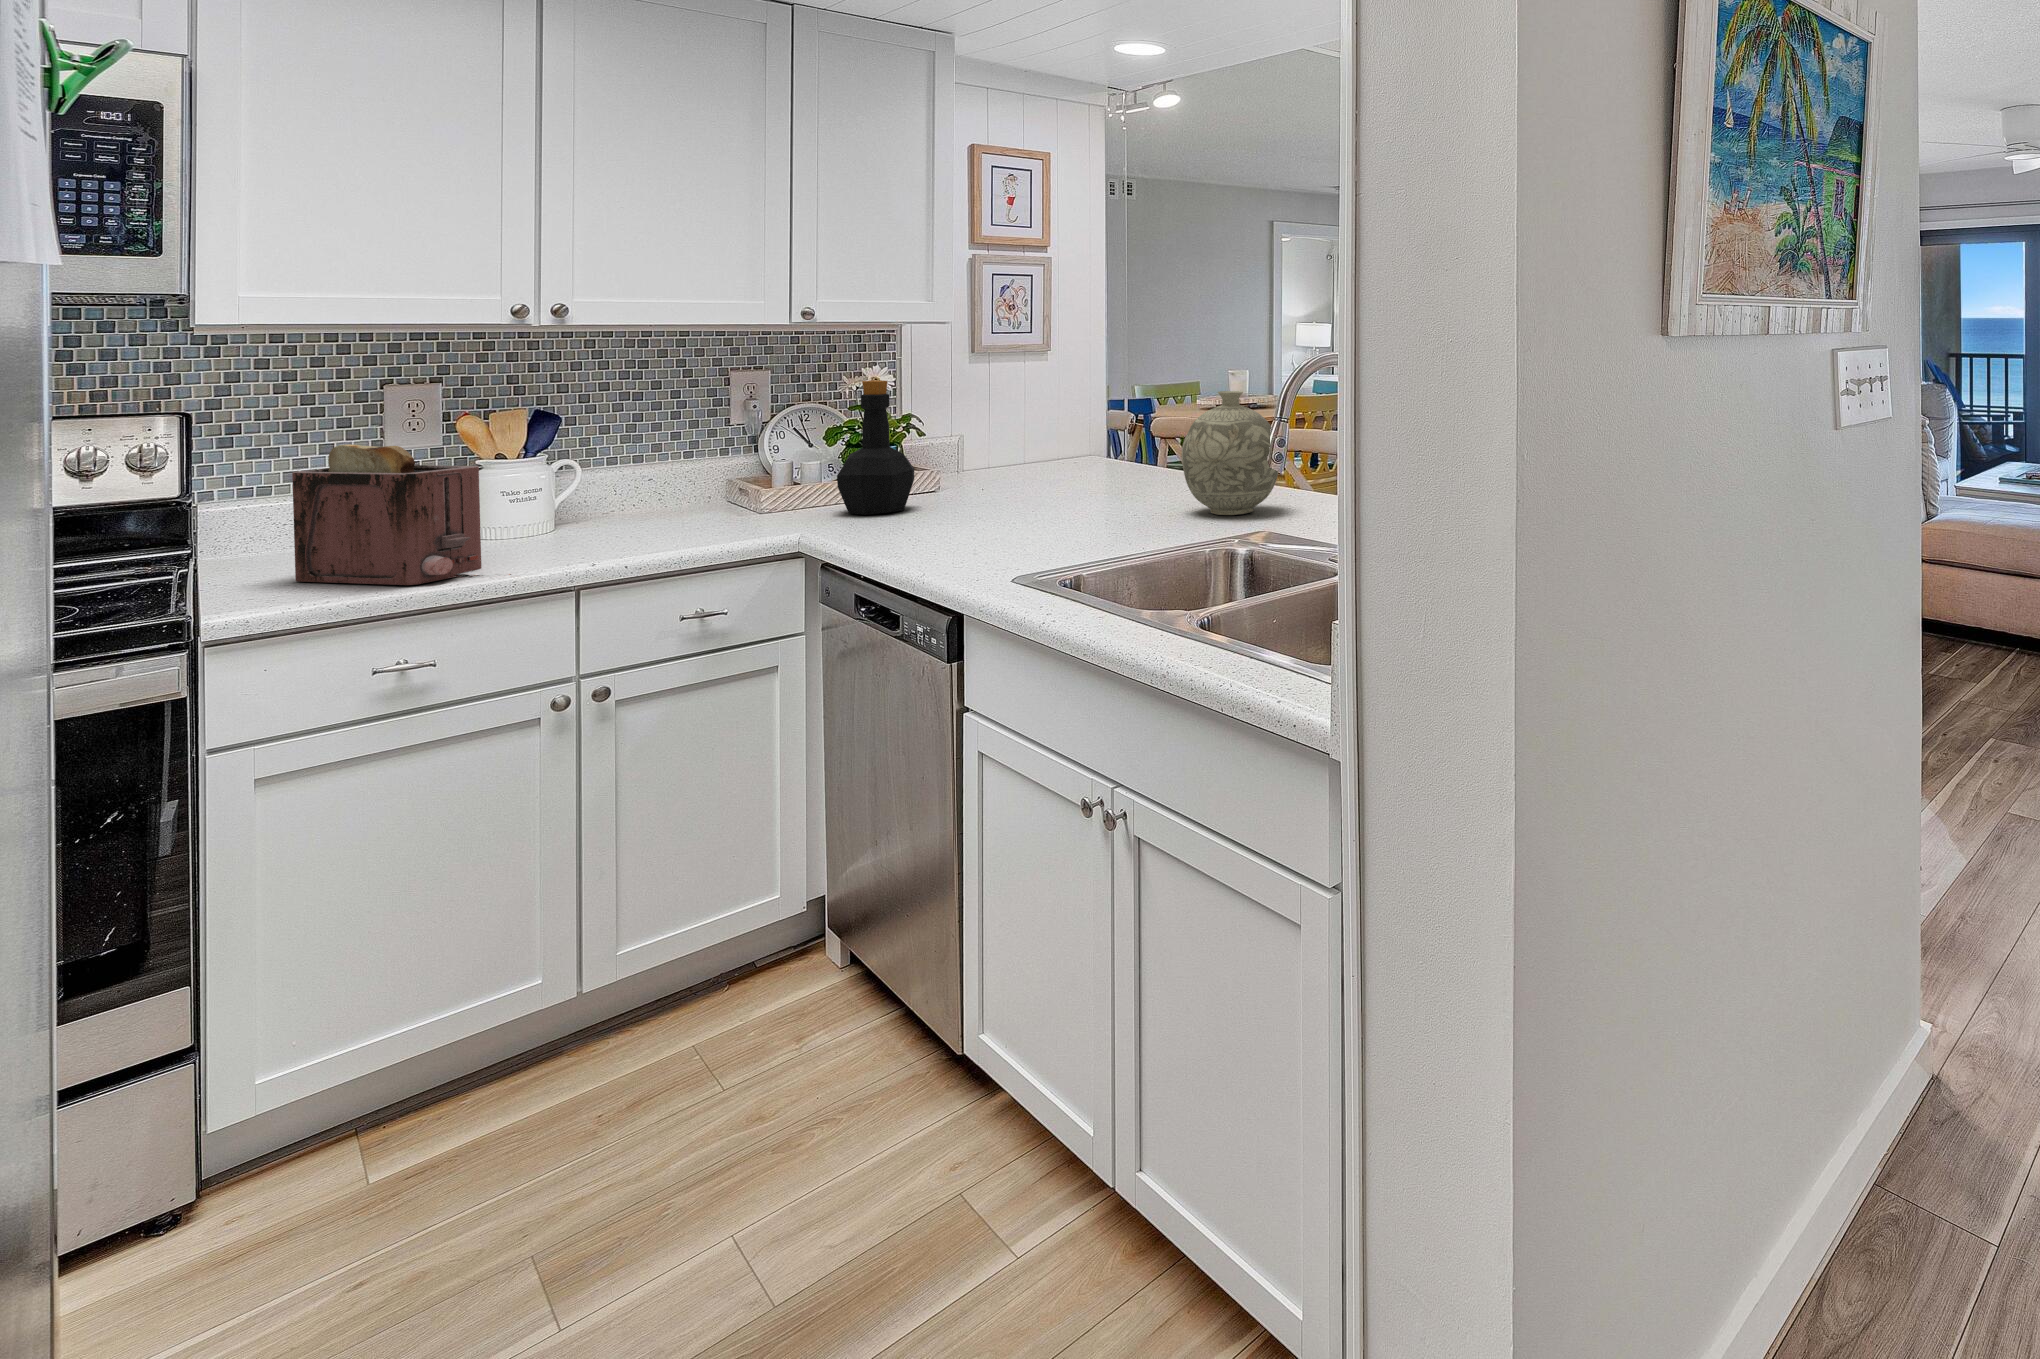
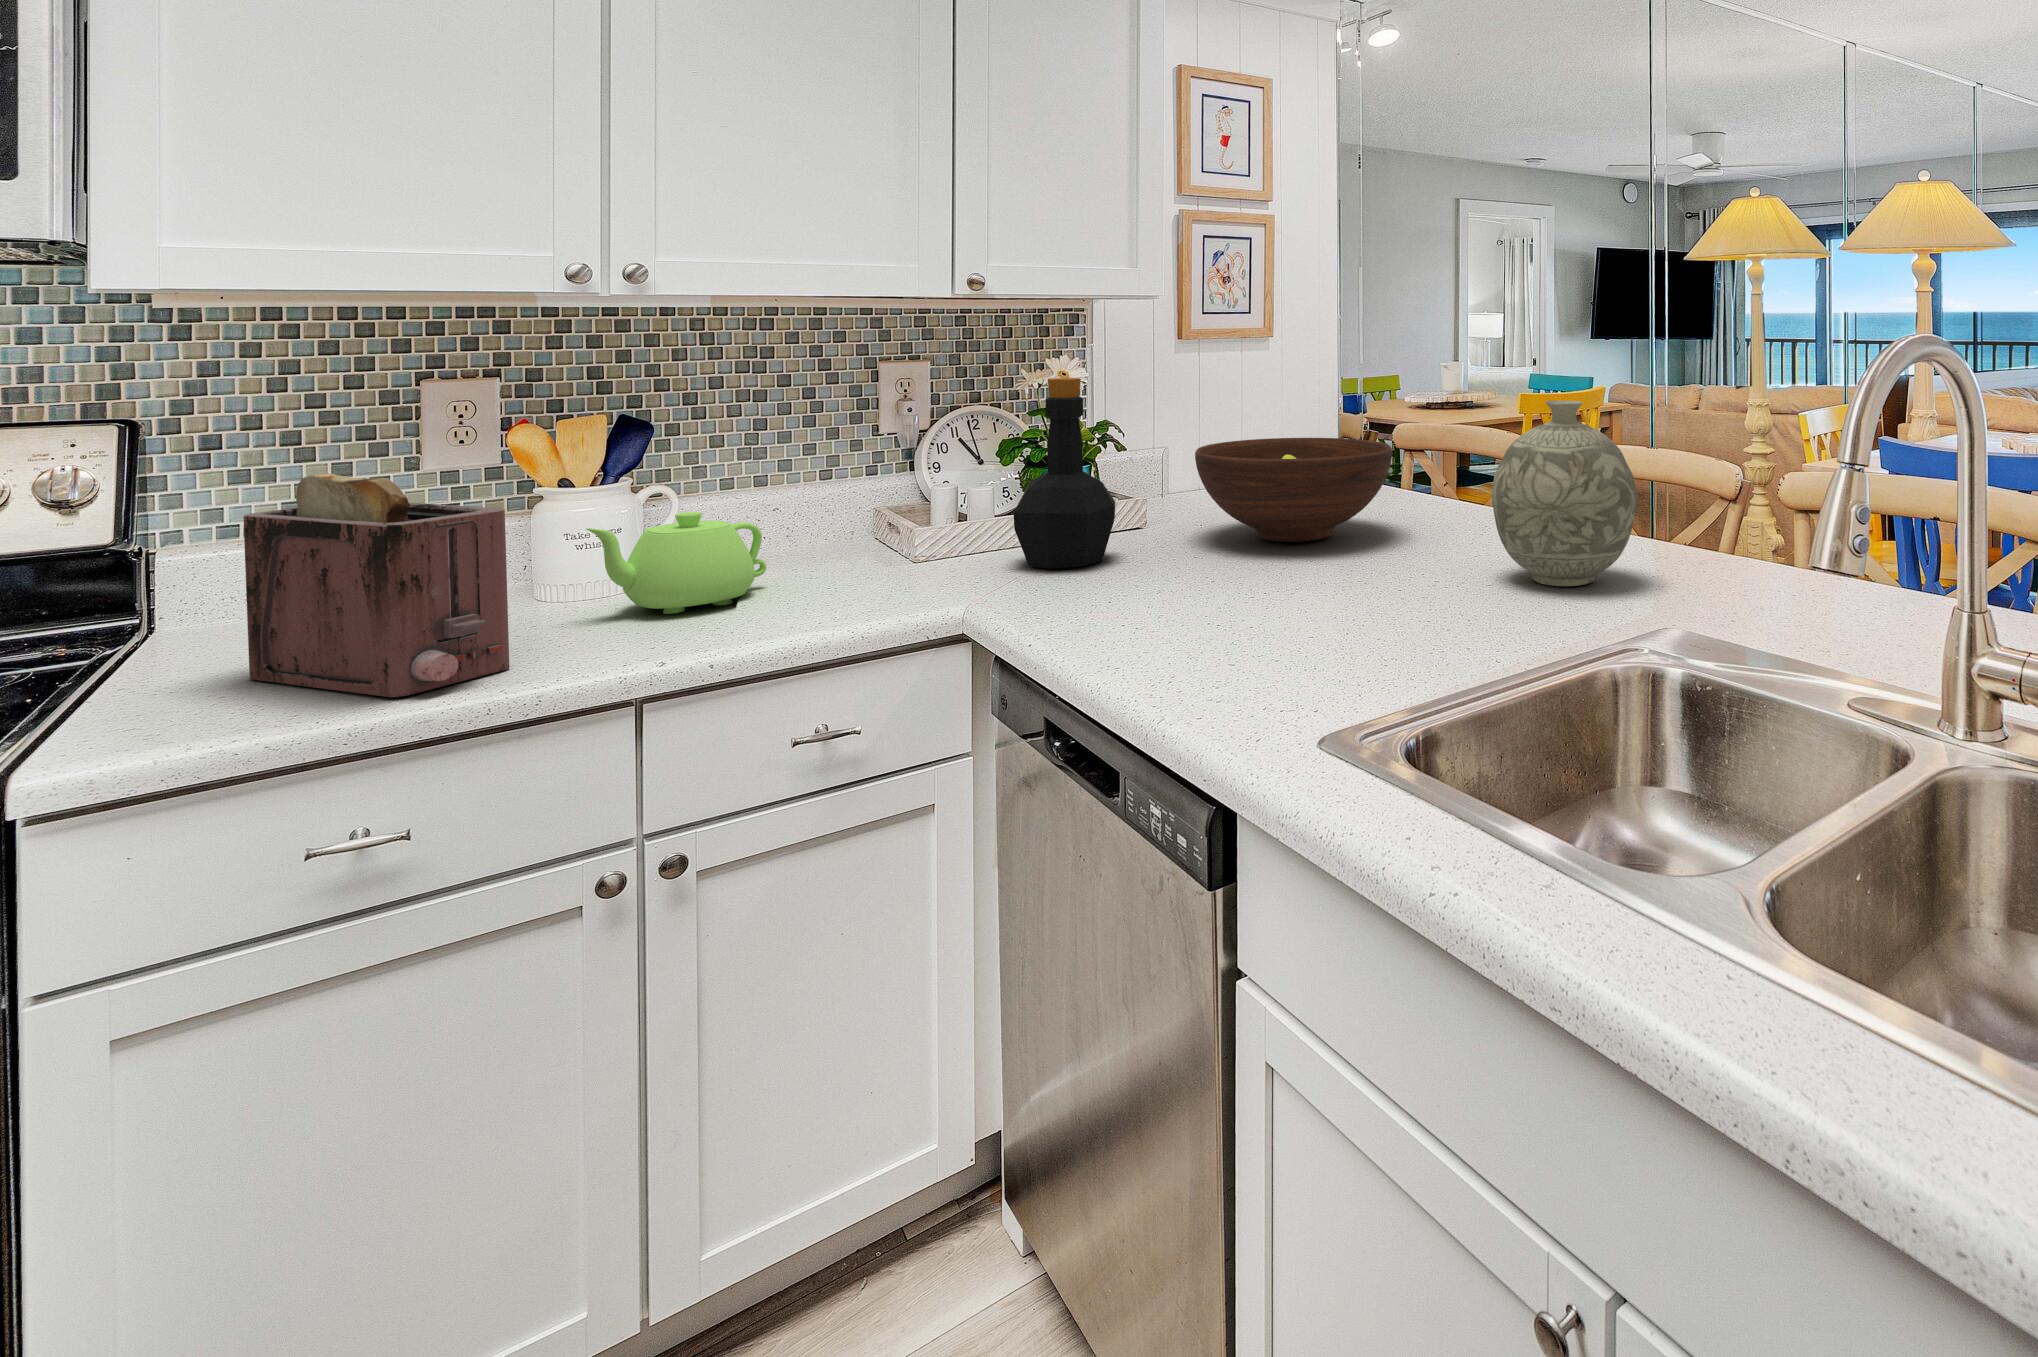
fruit bowl: none [976,424,1125,497] -> present [1195,438,1392,542]
teapot: none [523,475,652,544] -> present [586,512,766,614]

